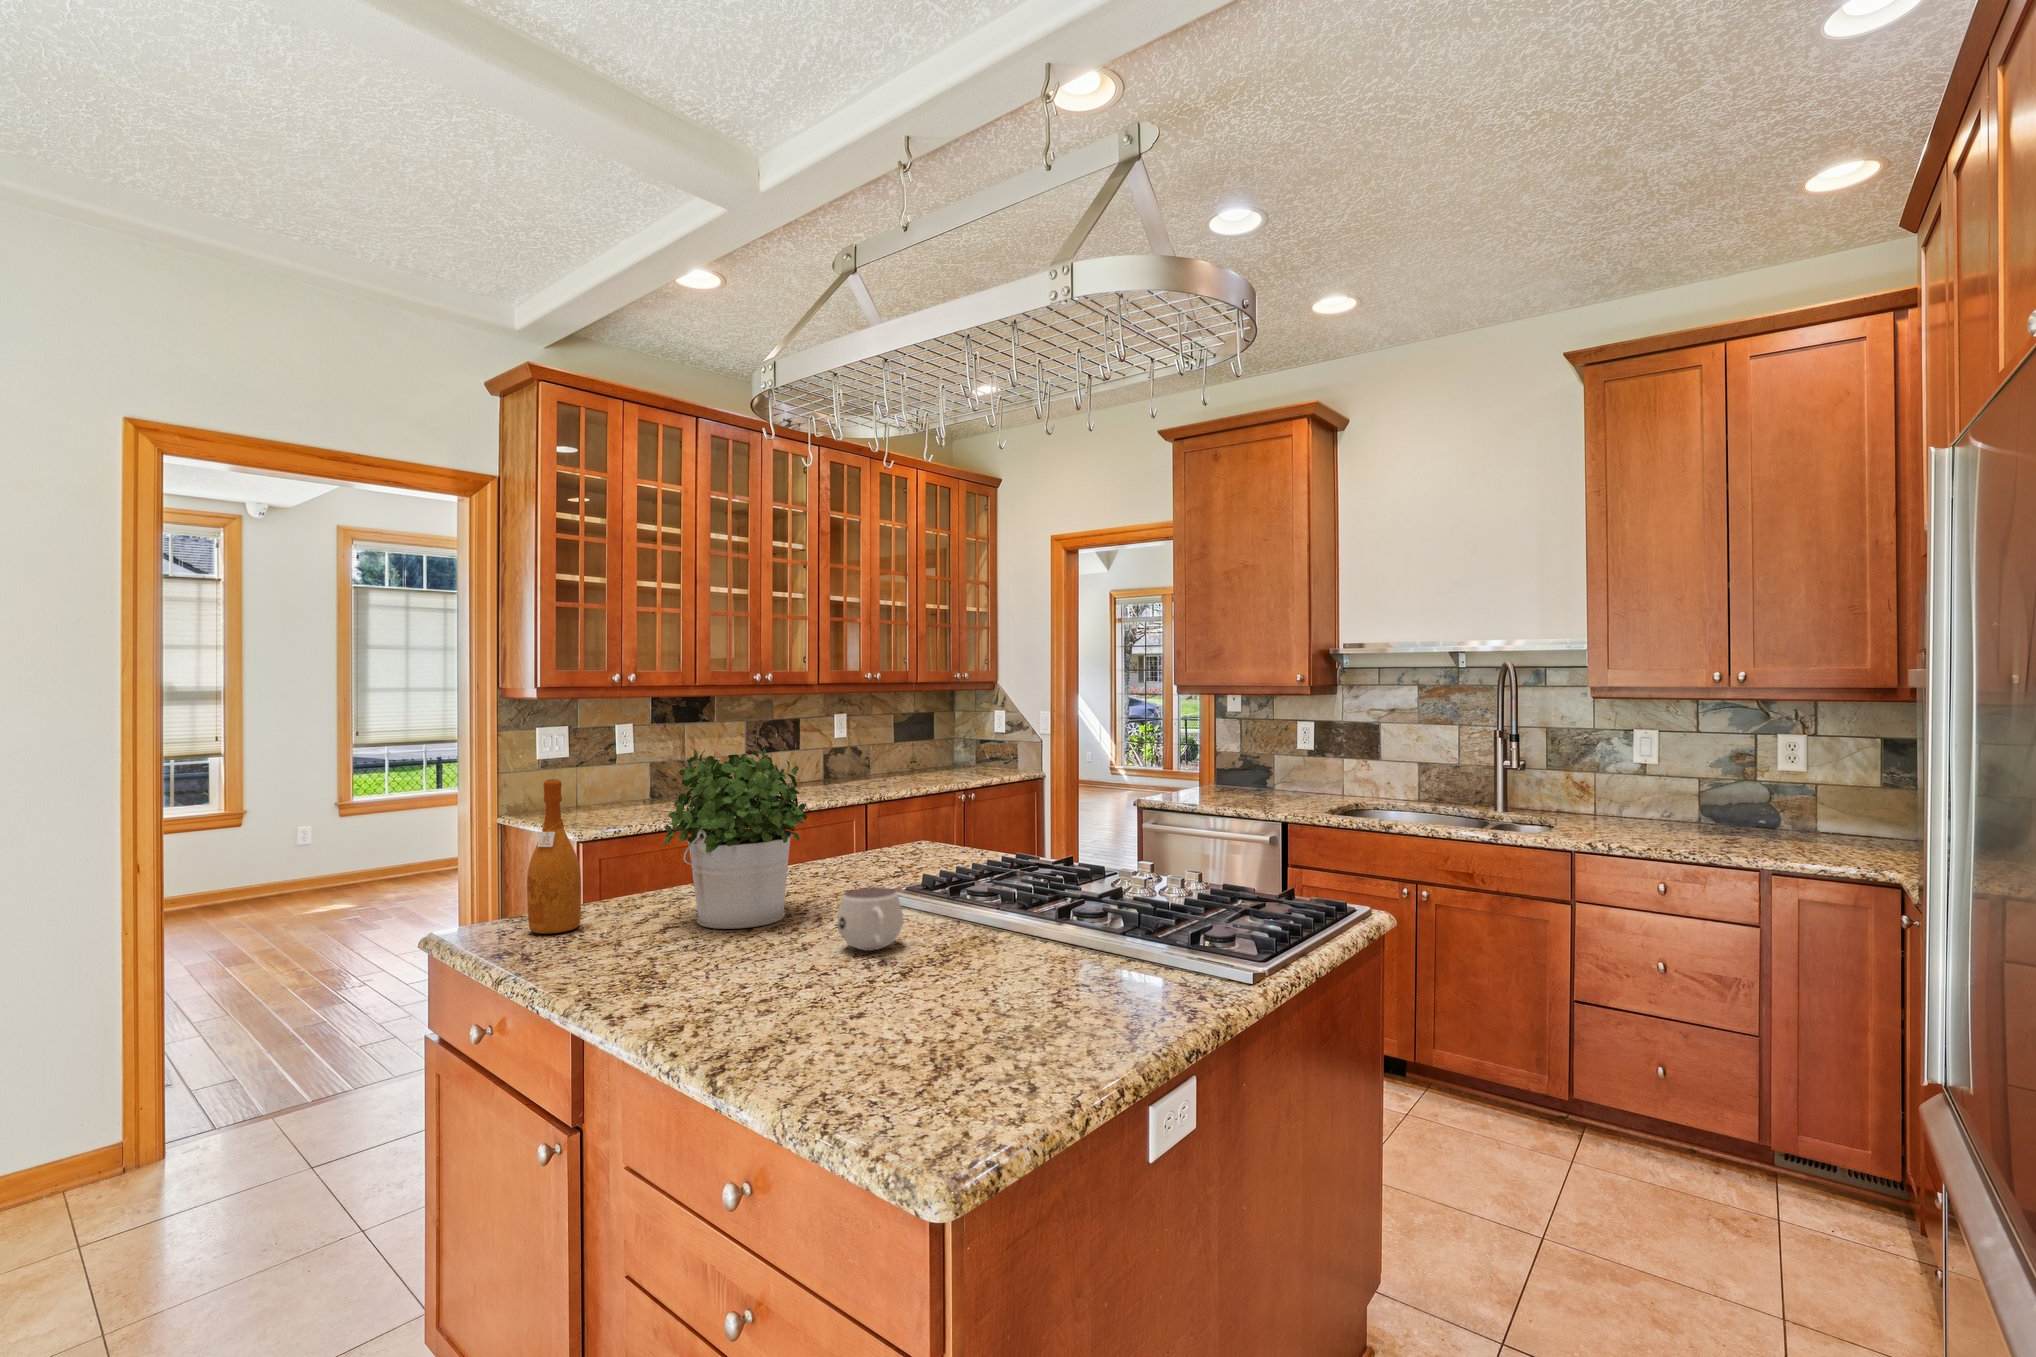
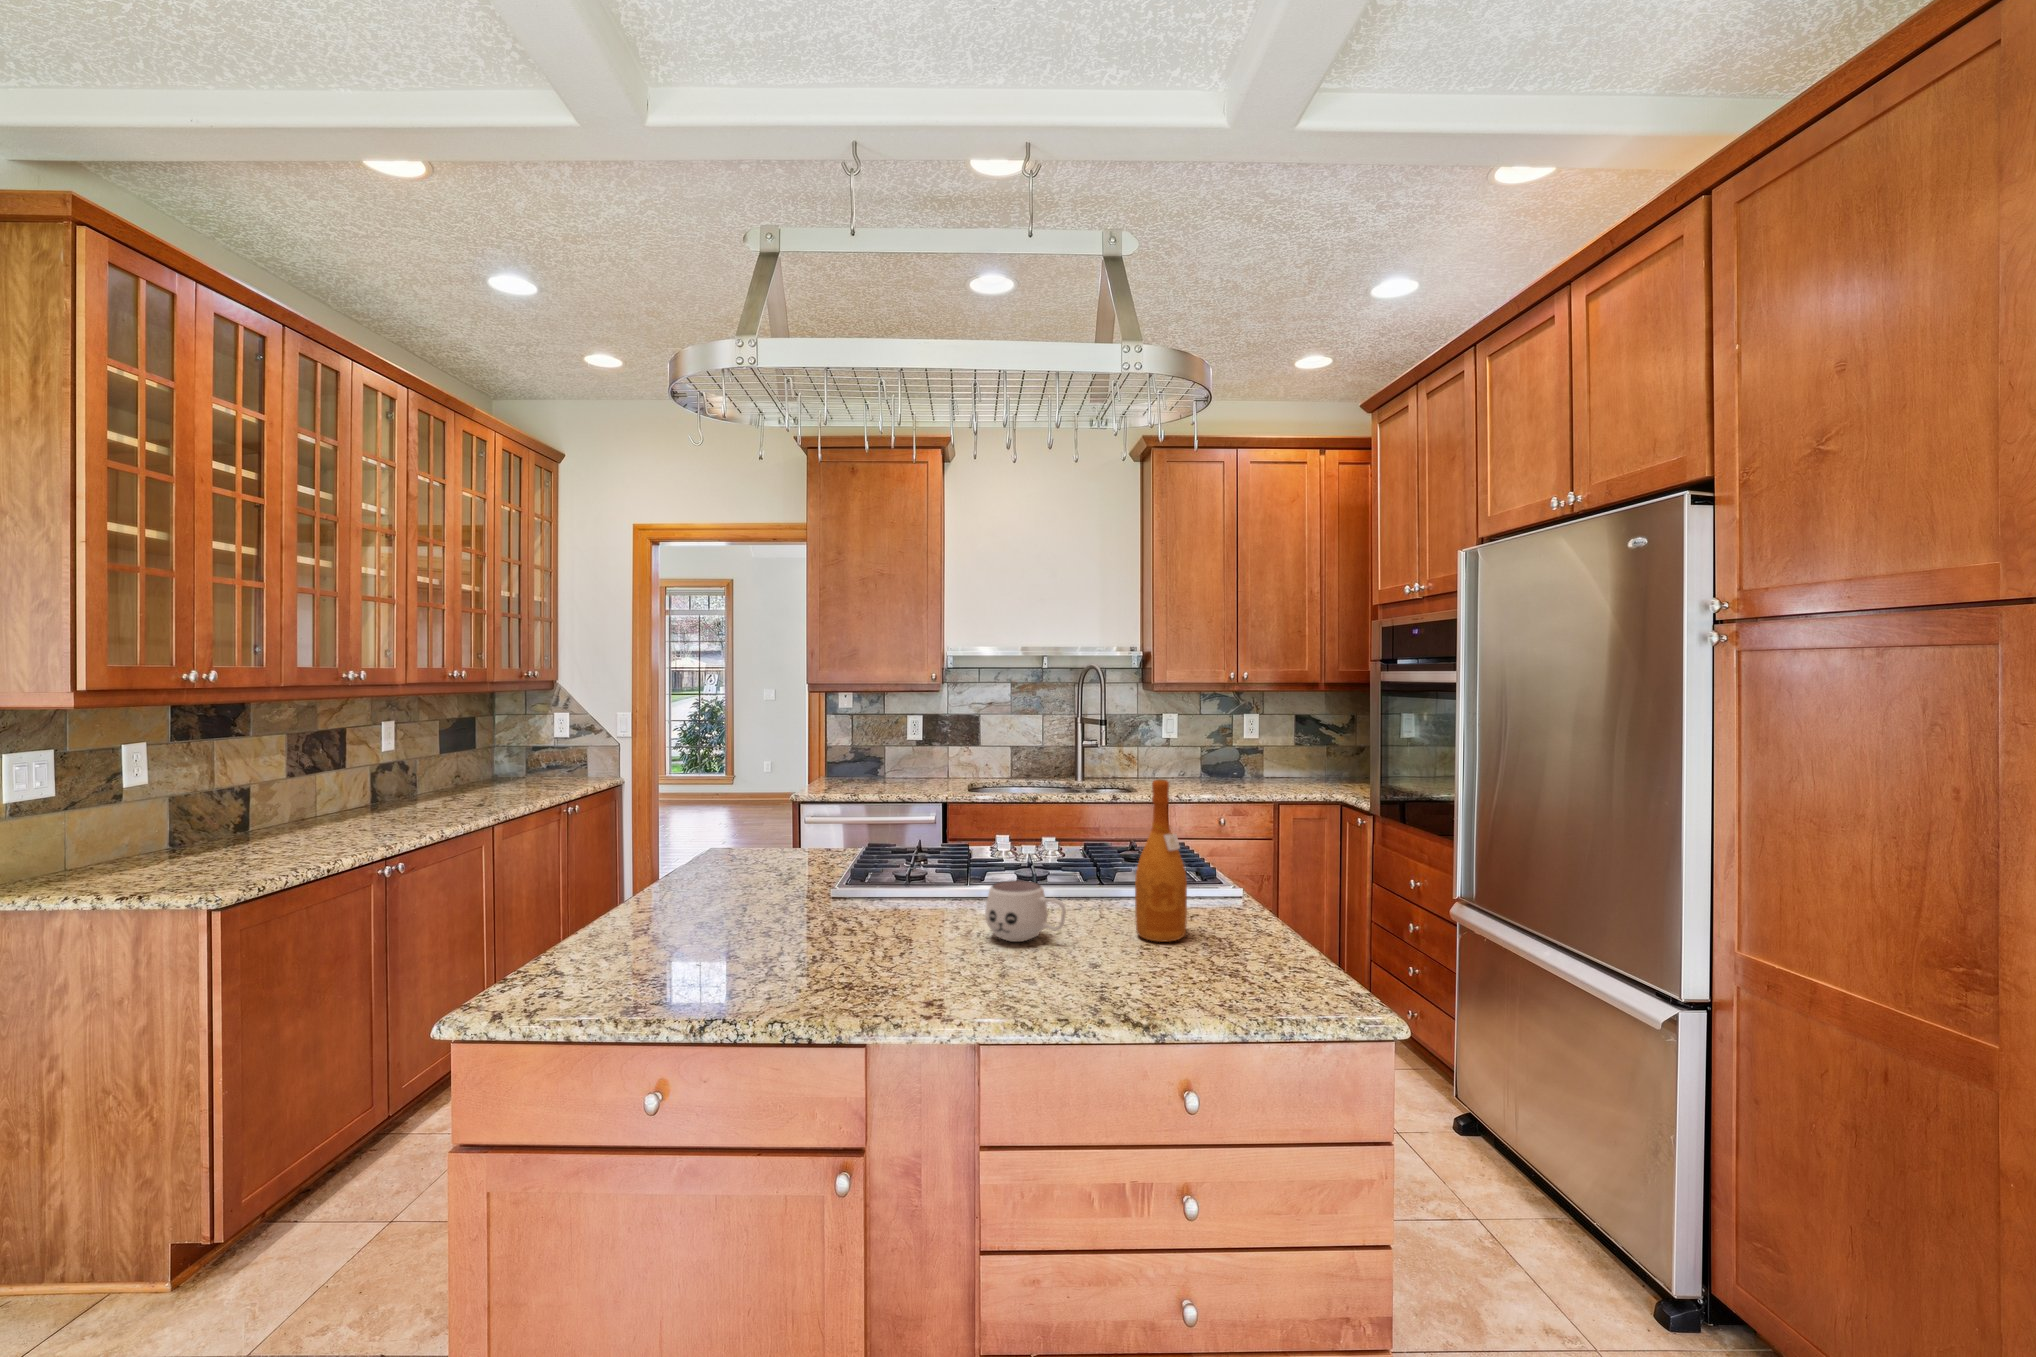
potted plant: present [664,749,807,929] -> none [720,755,886,957]
wine bottle: present [527,779,581,934] -> present [1135,779,1187,942]

